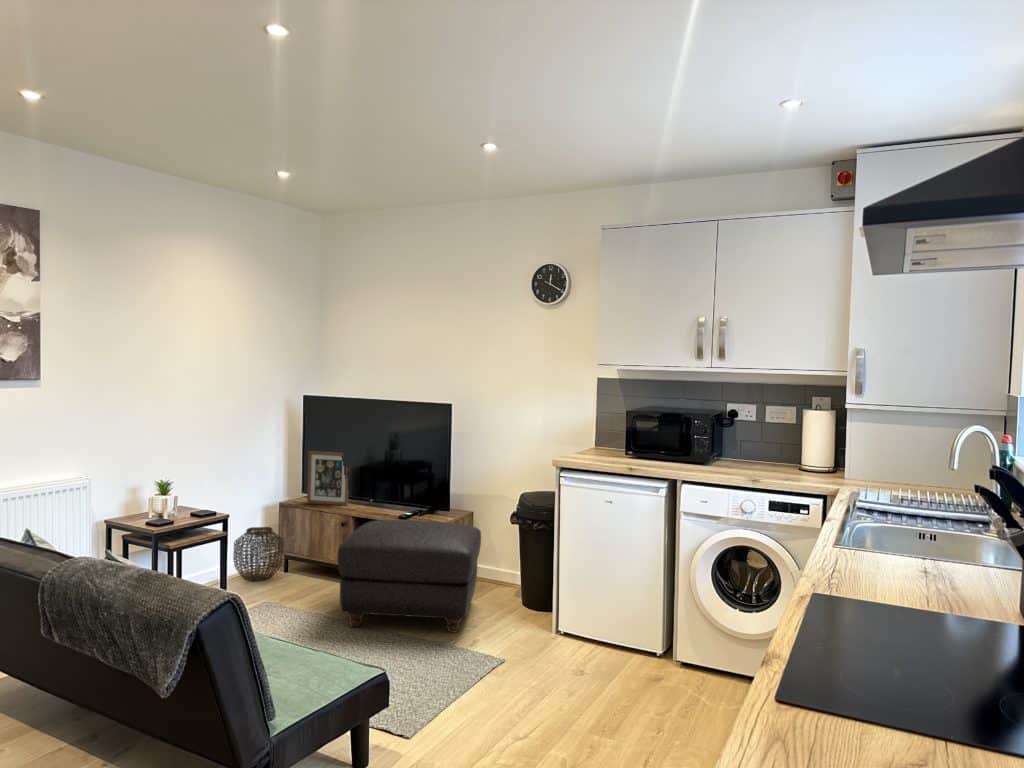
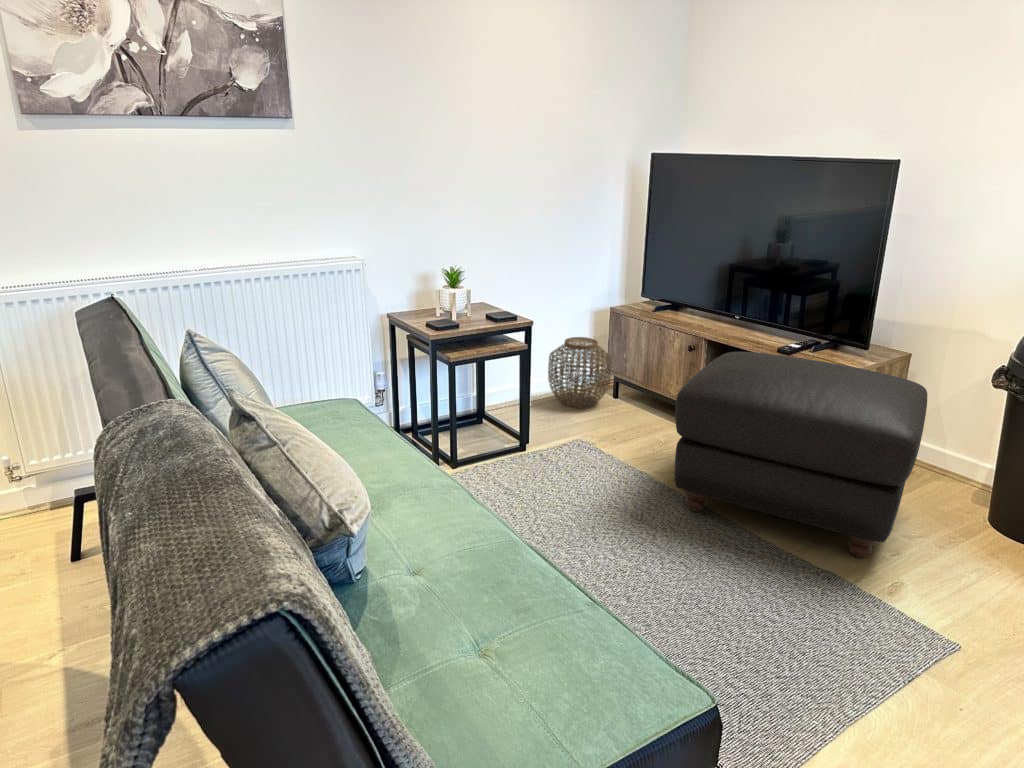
picture frame: present [307,451,348,506] -> none [646,238,711,321]

